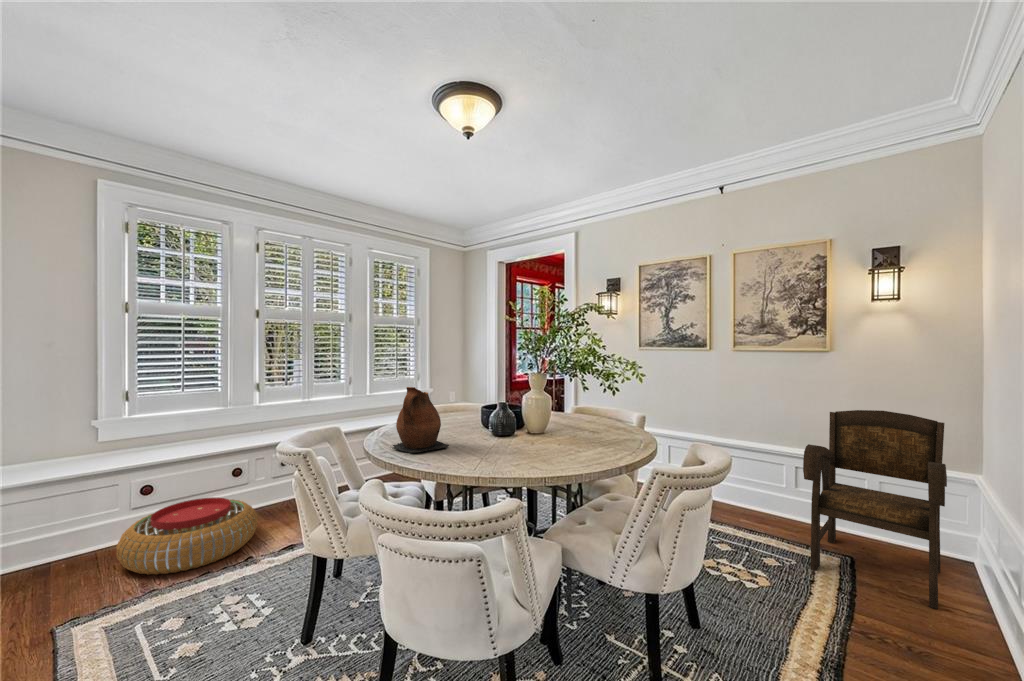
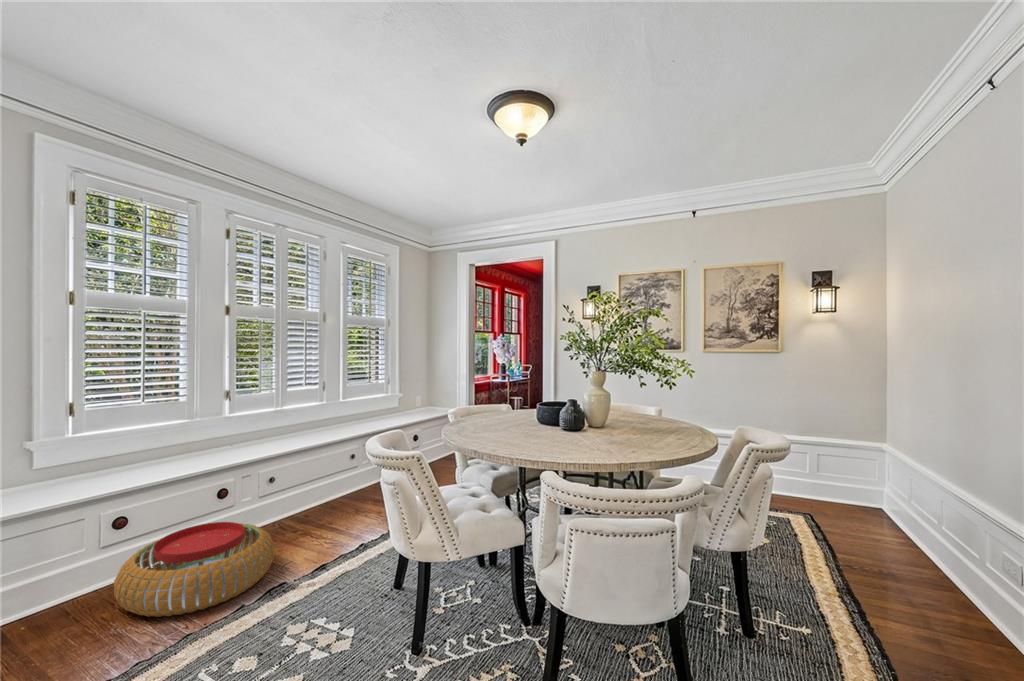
ceramic pitcher: present [393,387,449,453] -> none [492,387,547,450]
armchair: present [803,410,947,609] -> none [783,399,888,544]

